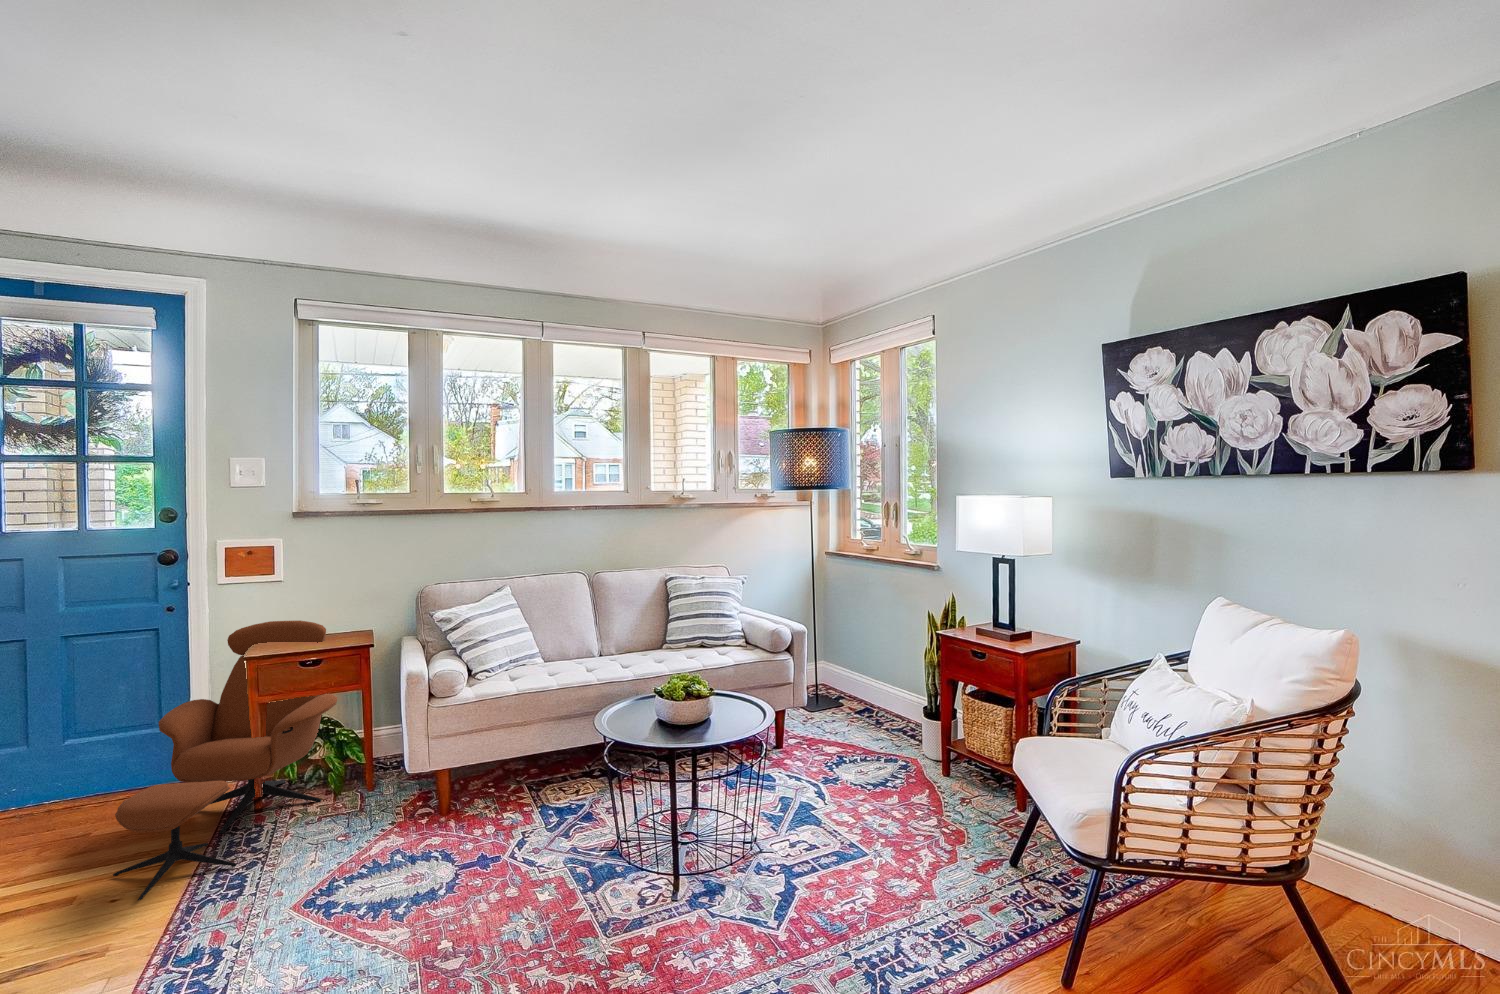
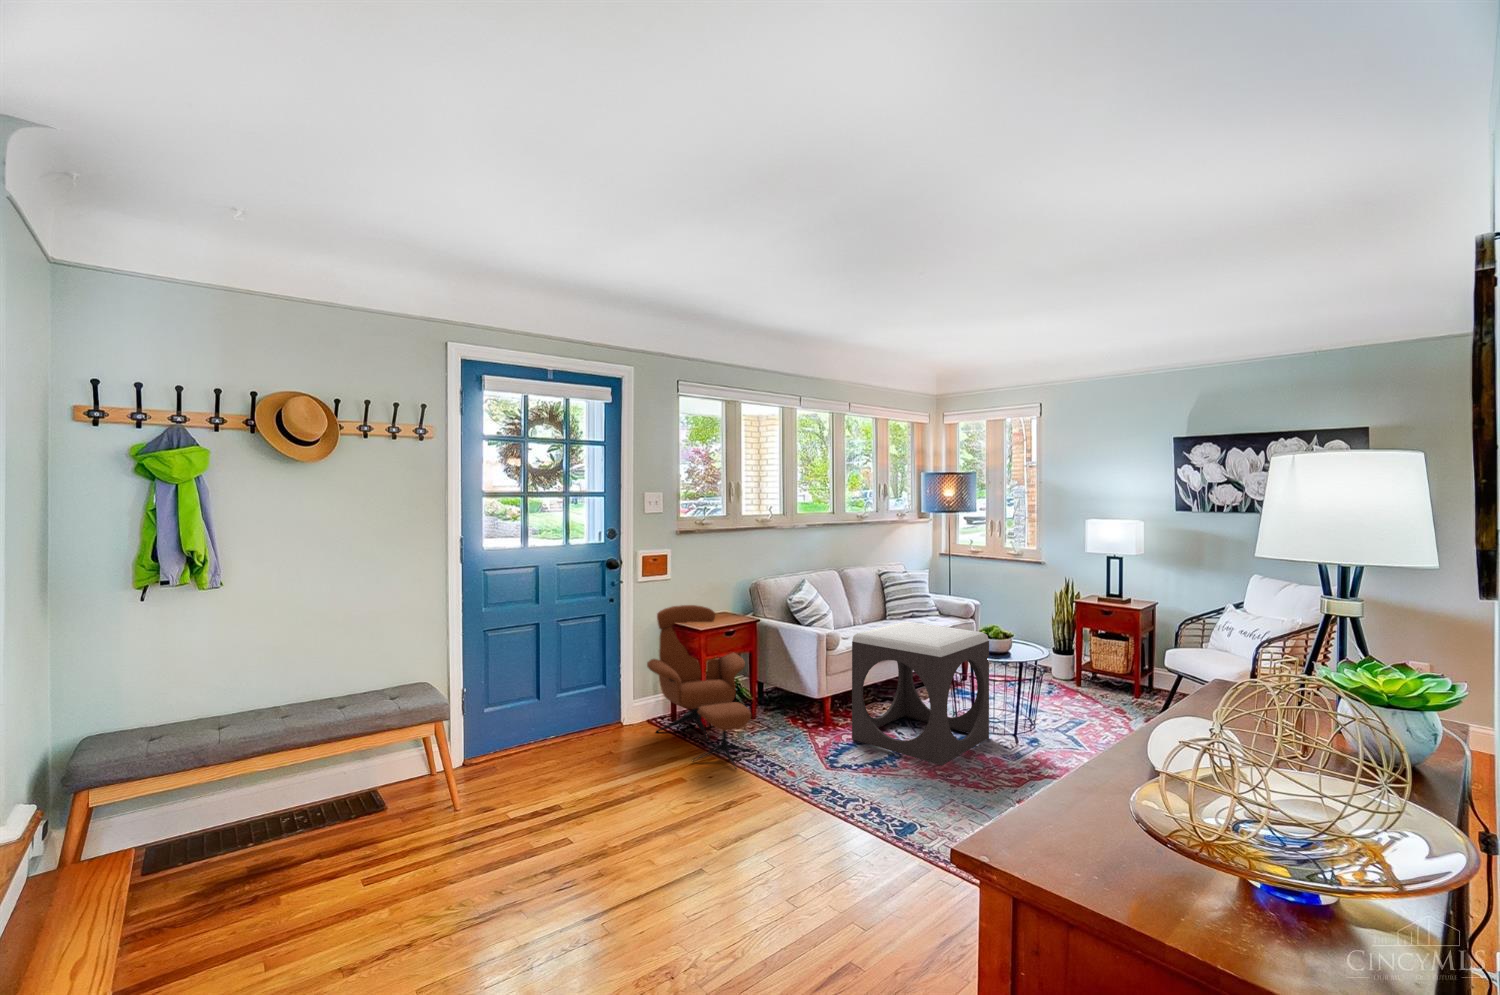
footstool: none [418,659,638,935] -> present [852,621,989,765]

